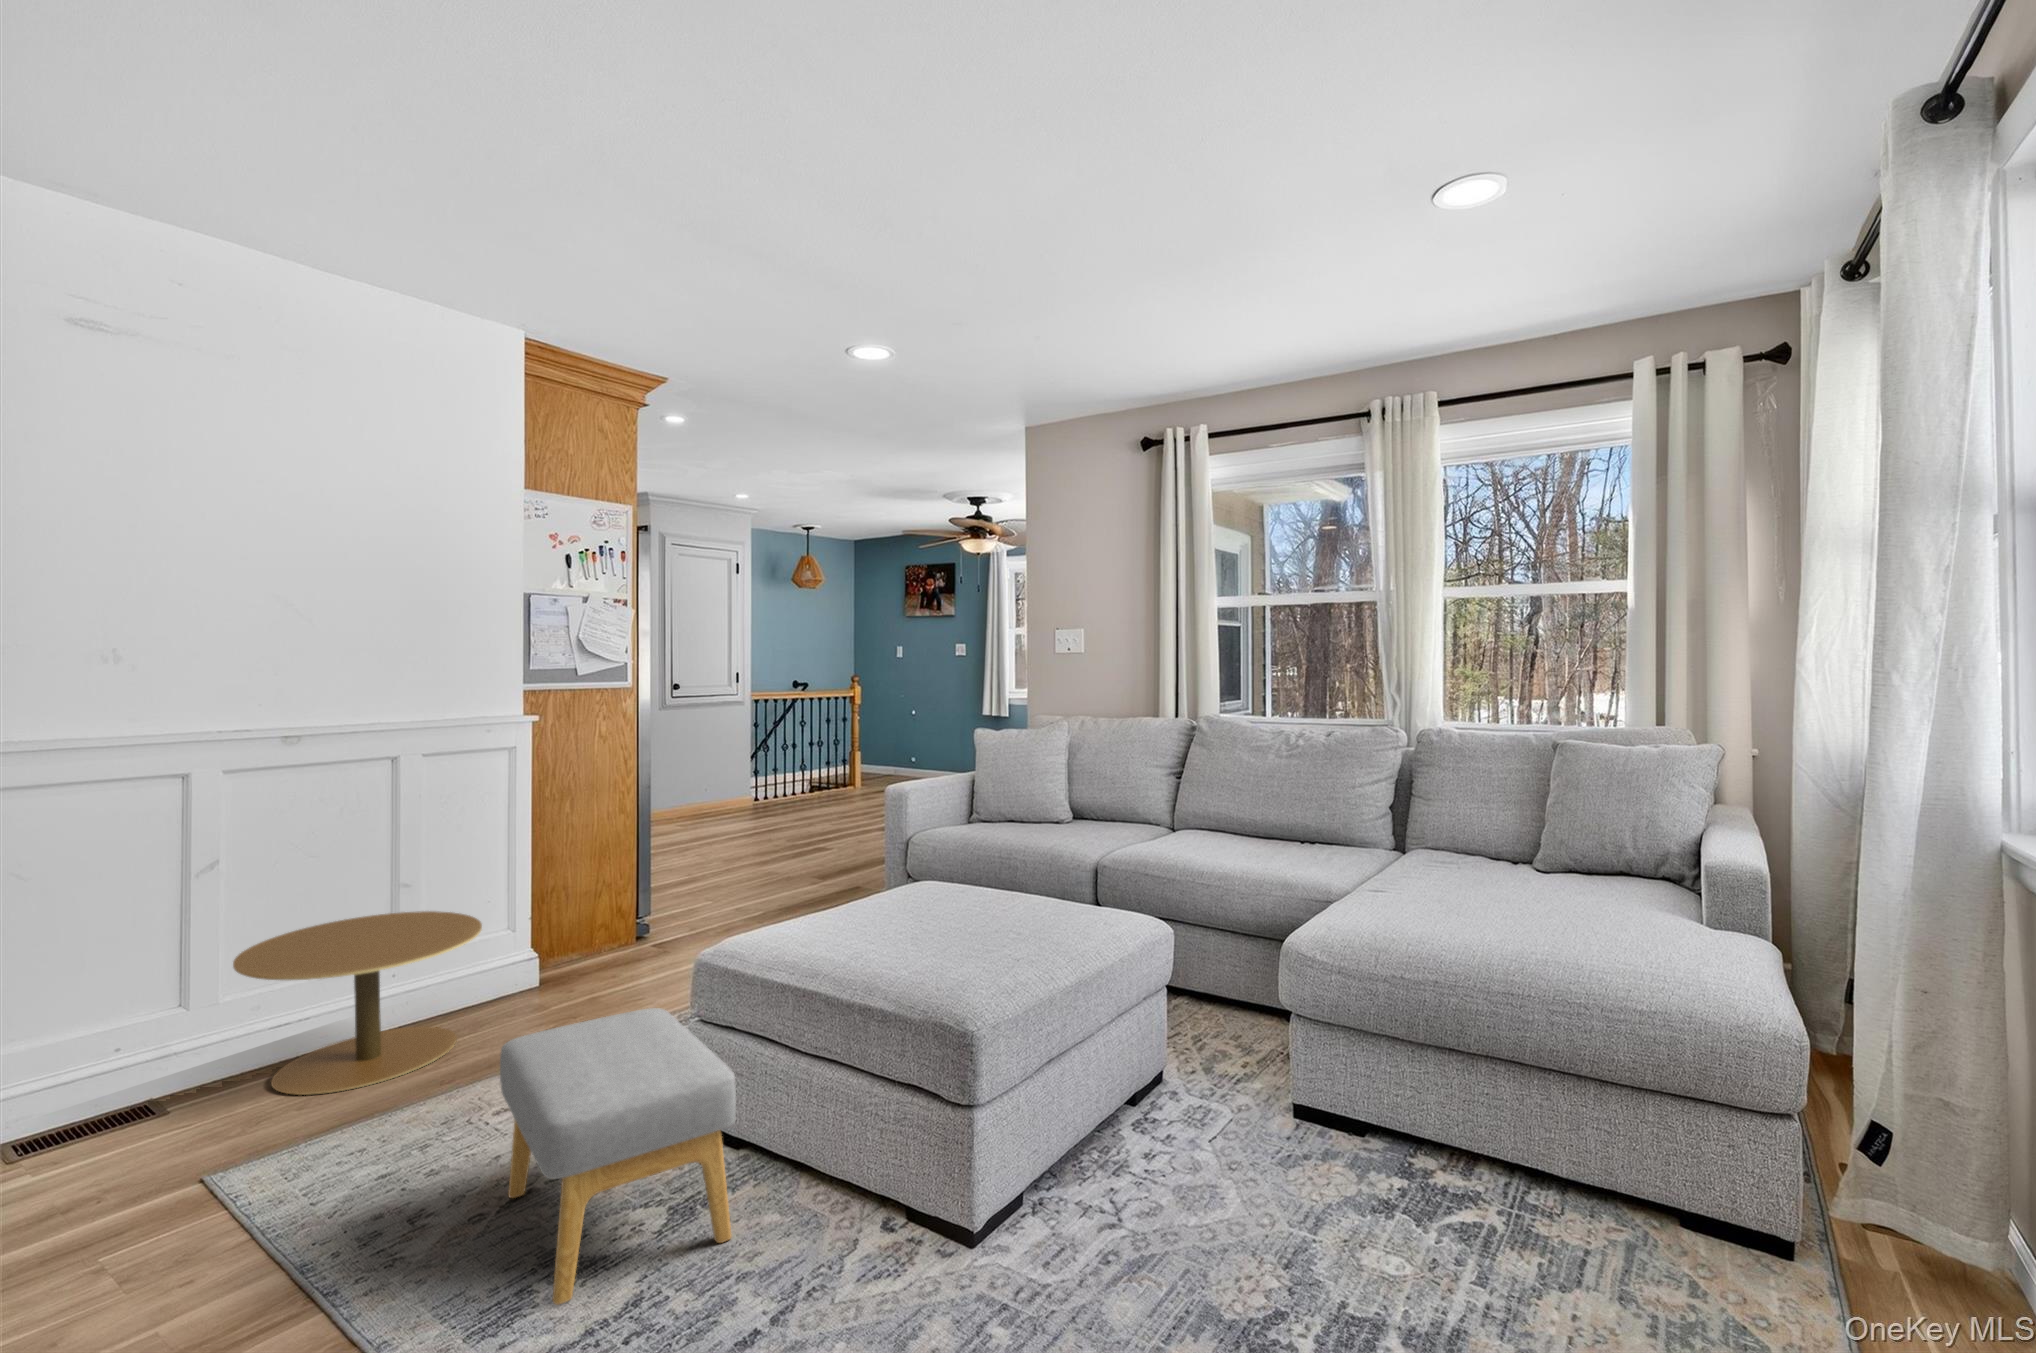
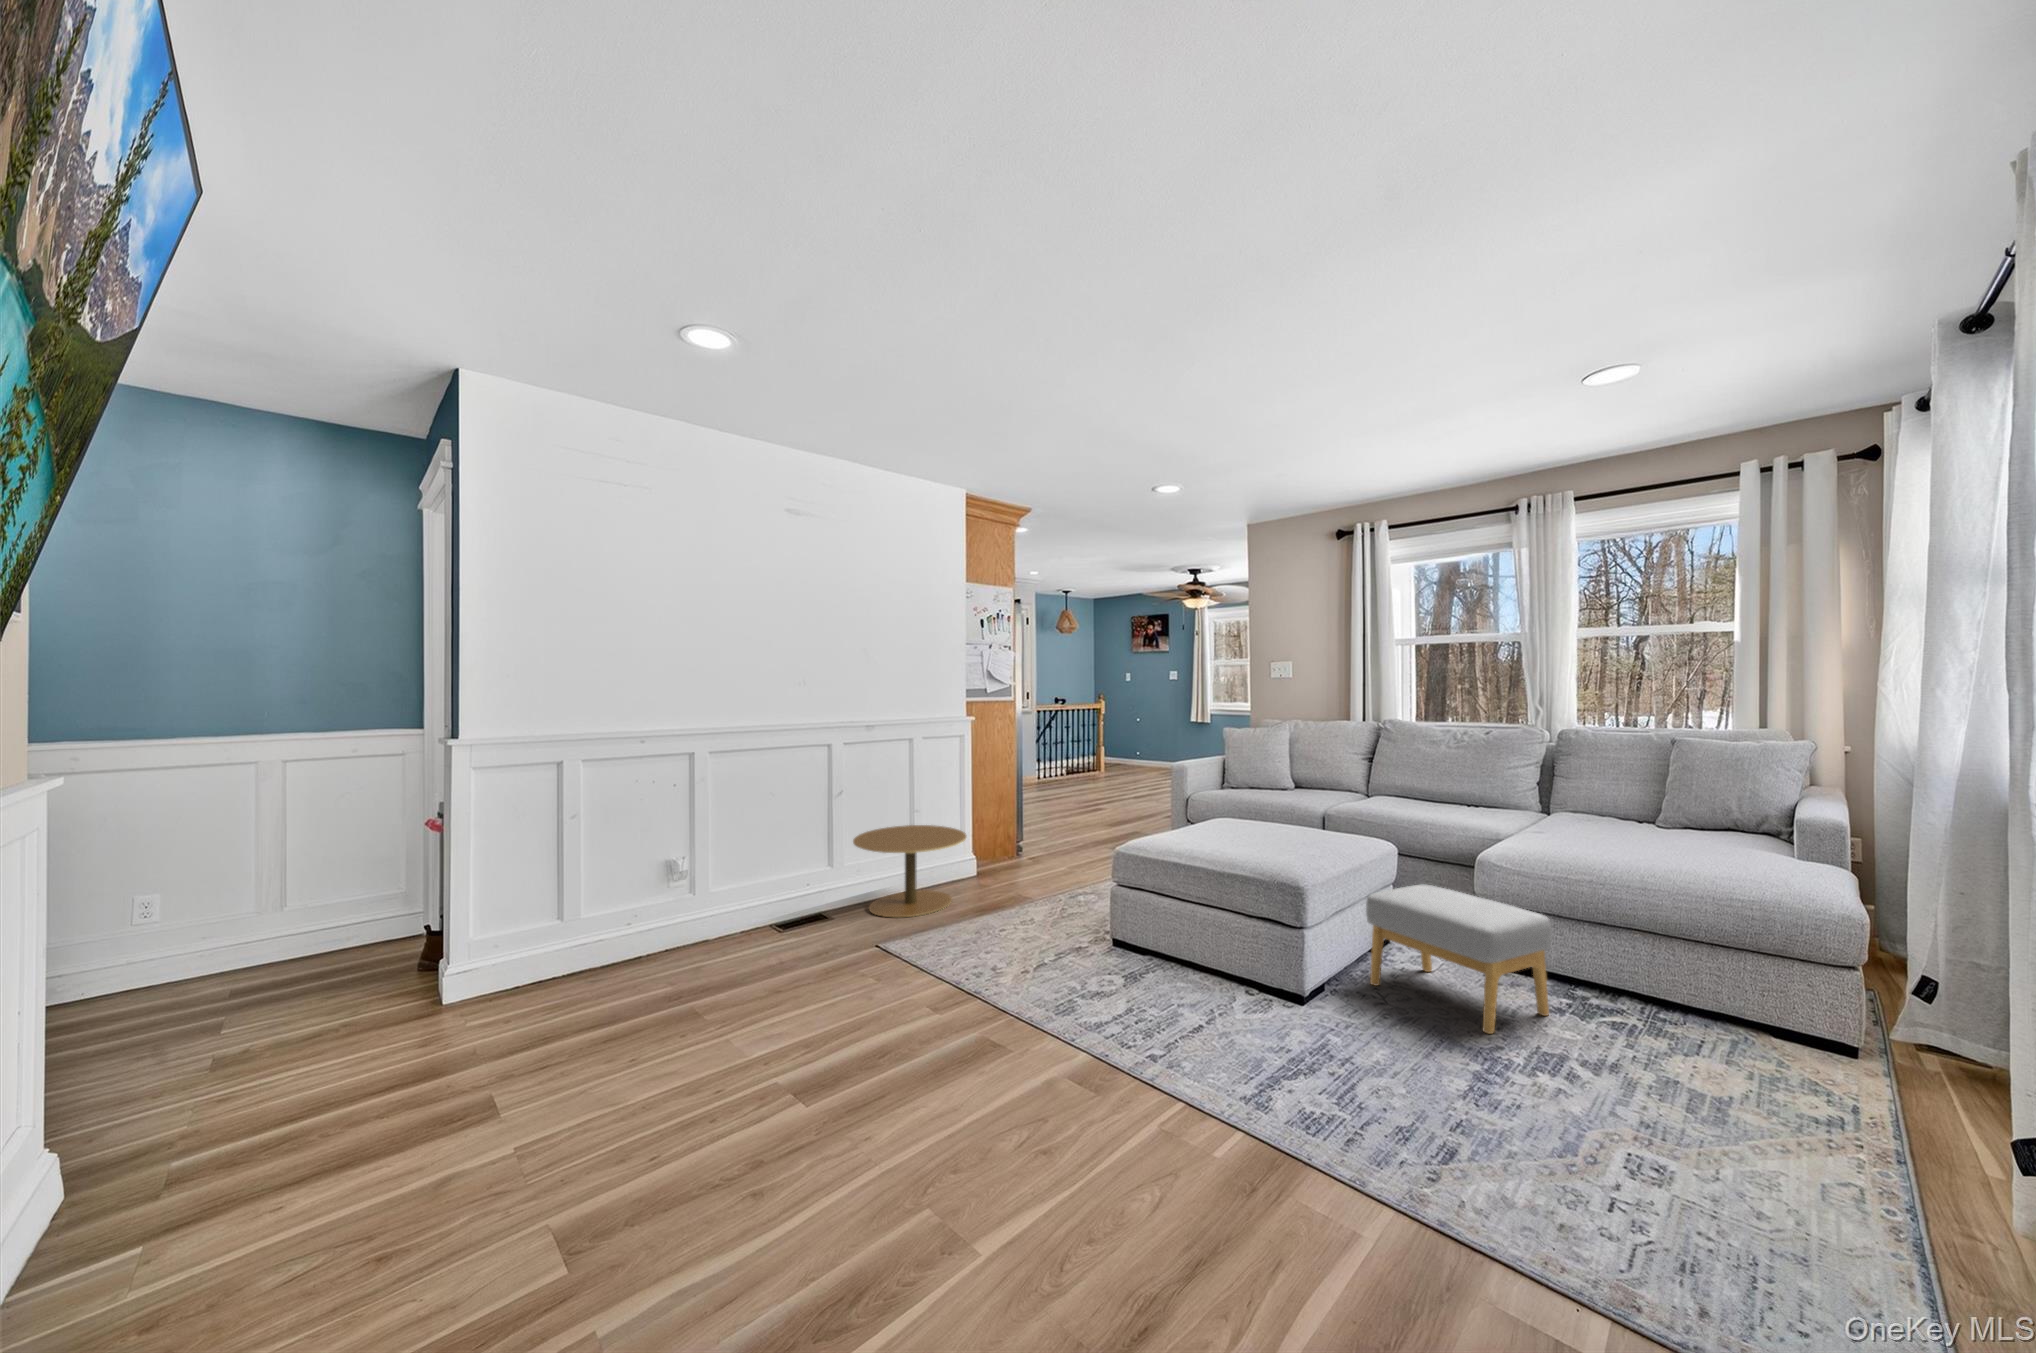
footstool: present [500,1008,736,1305] -> present [1366,884,1551,1034]

